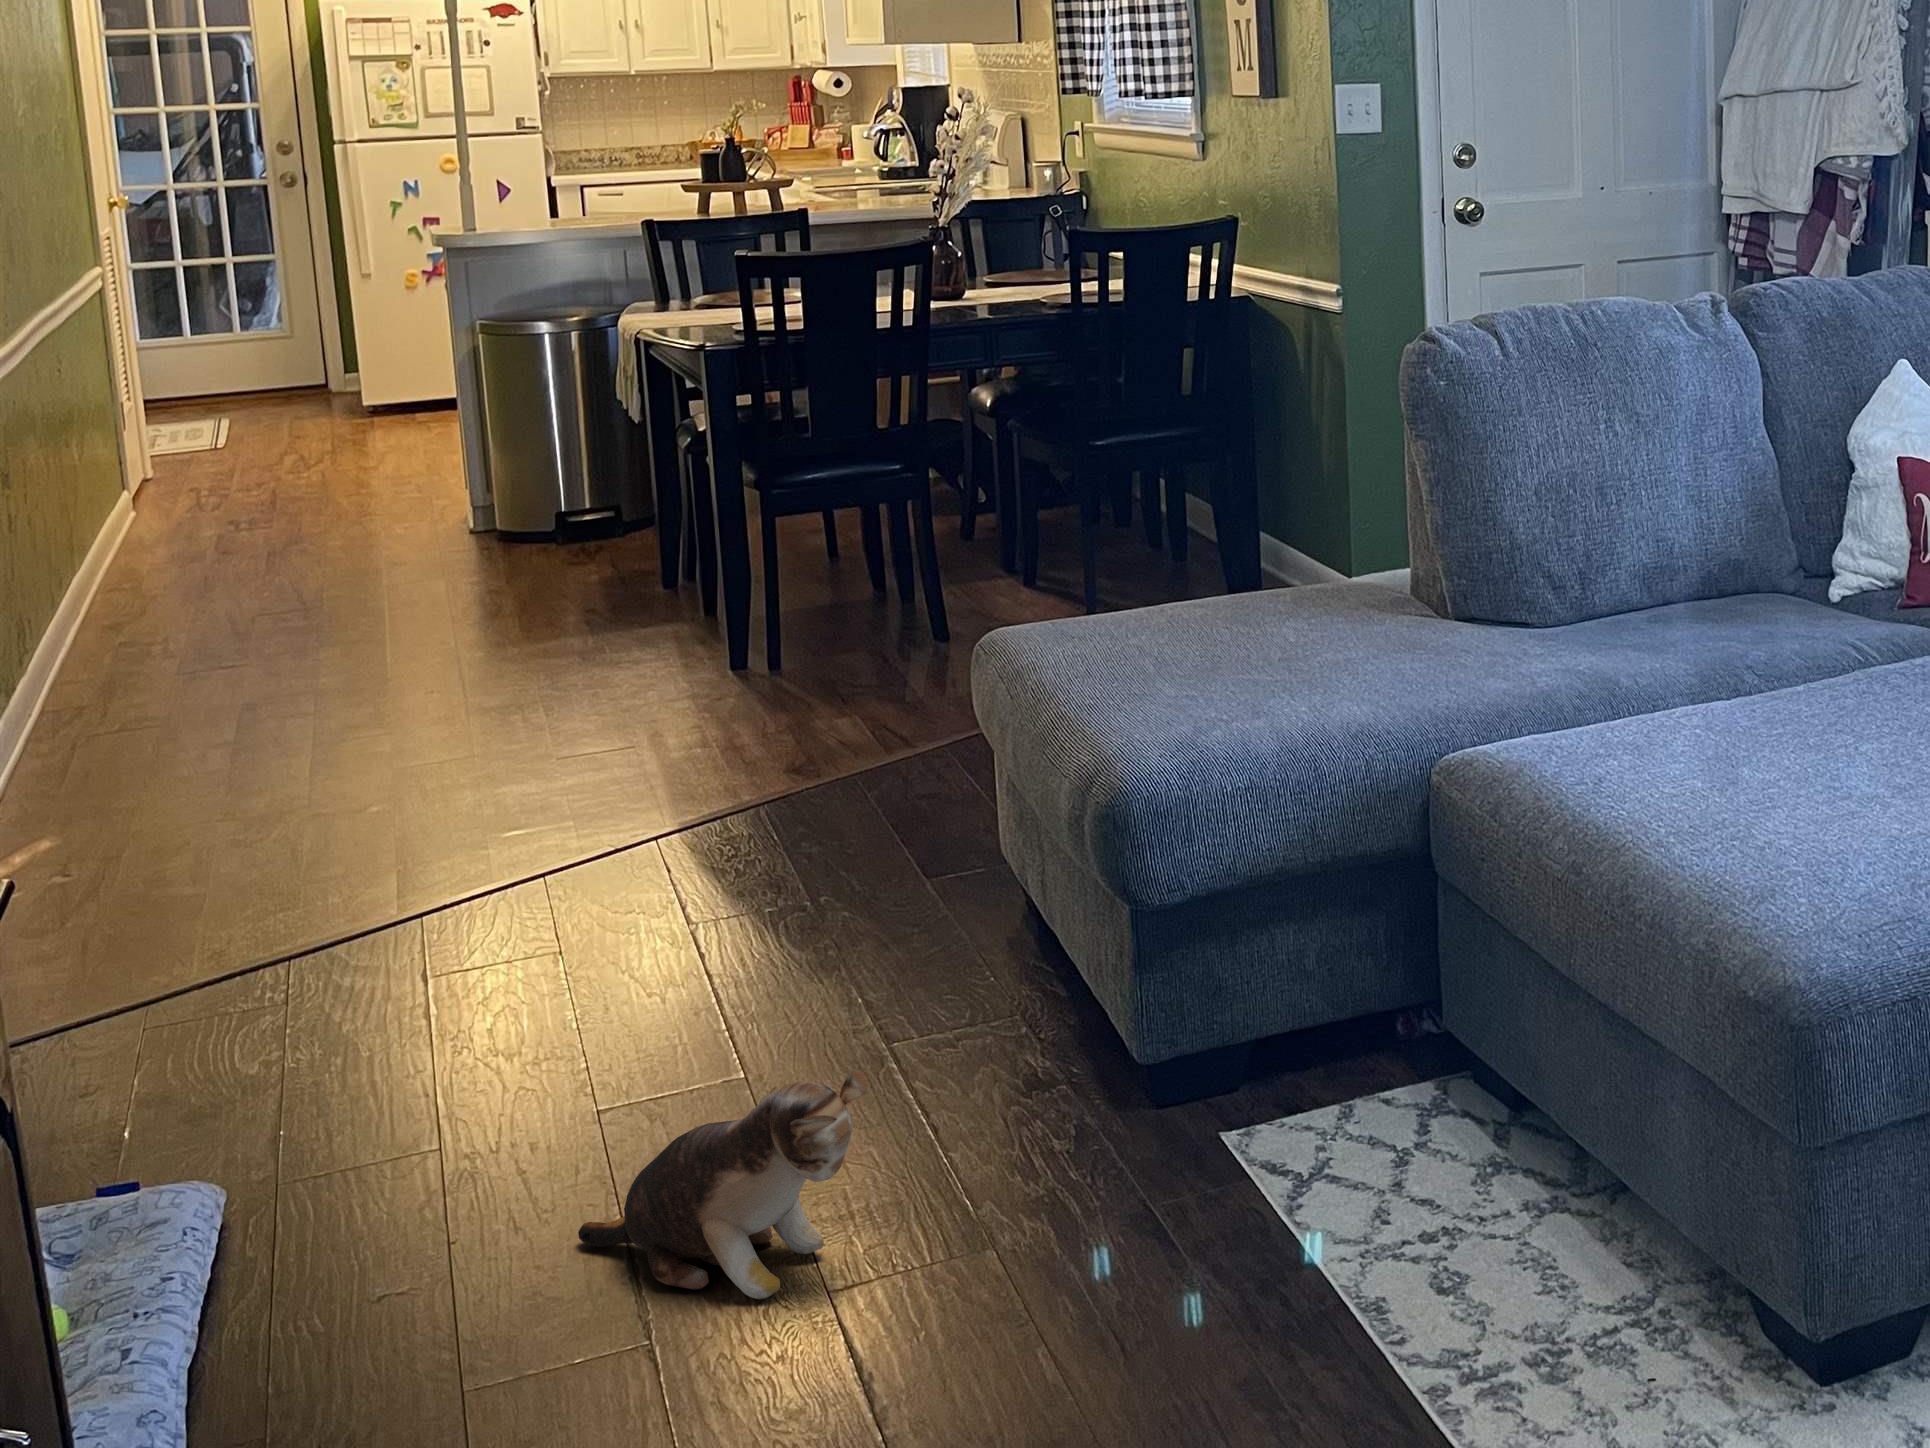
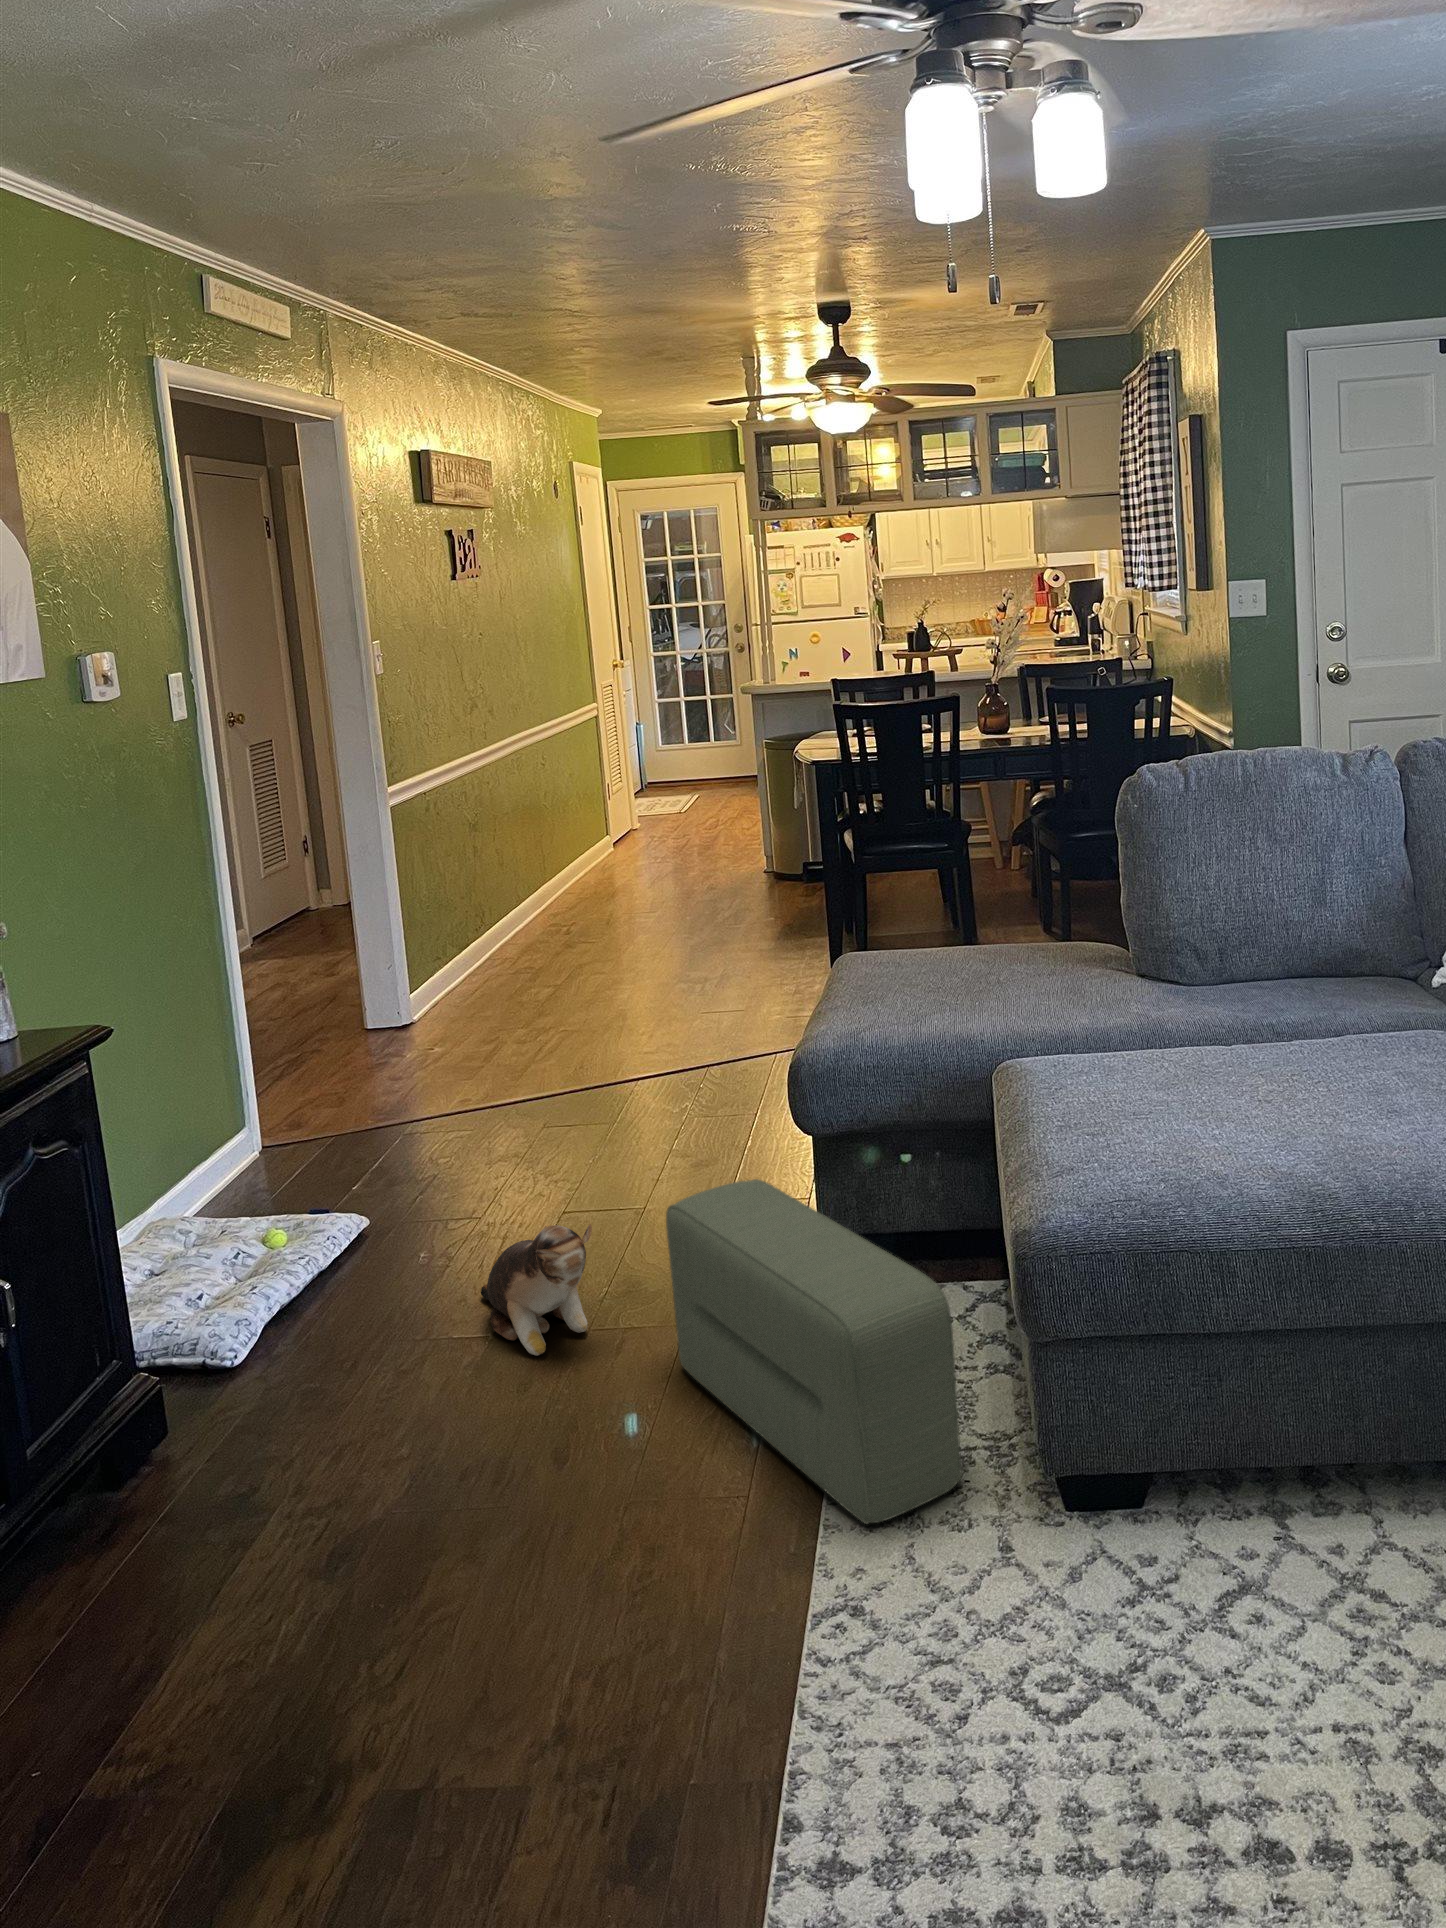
pouf: none [1002,957,1547,1370] -> present [666,1179,962,1524]

